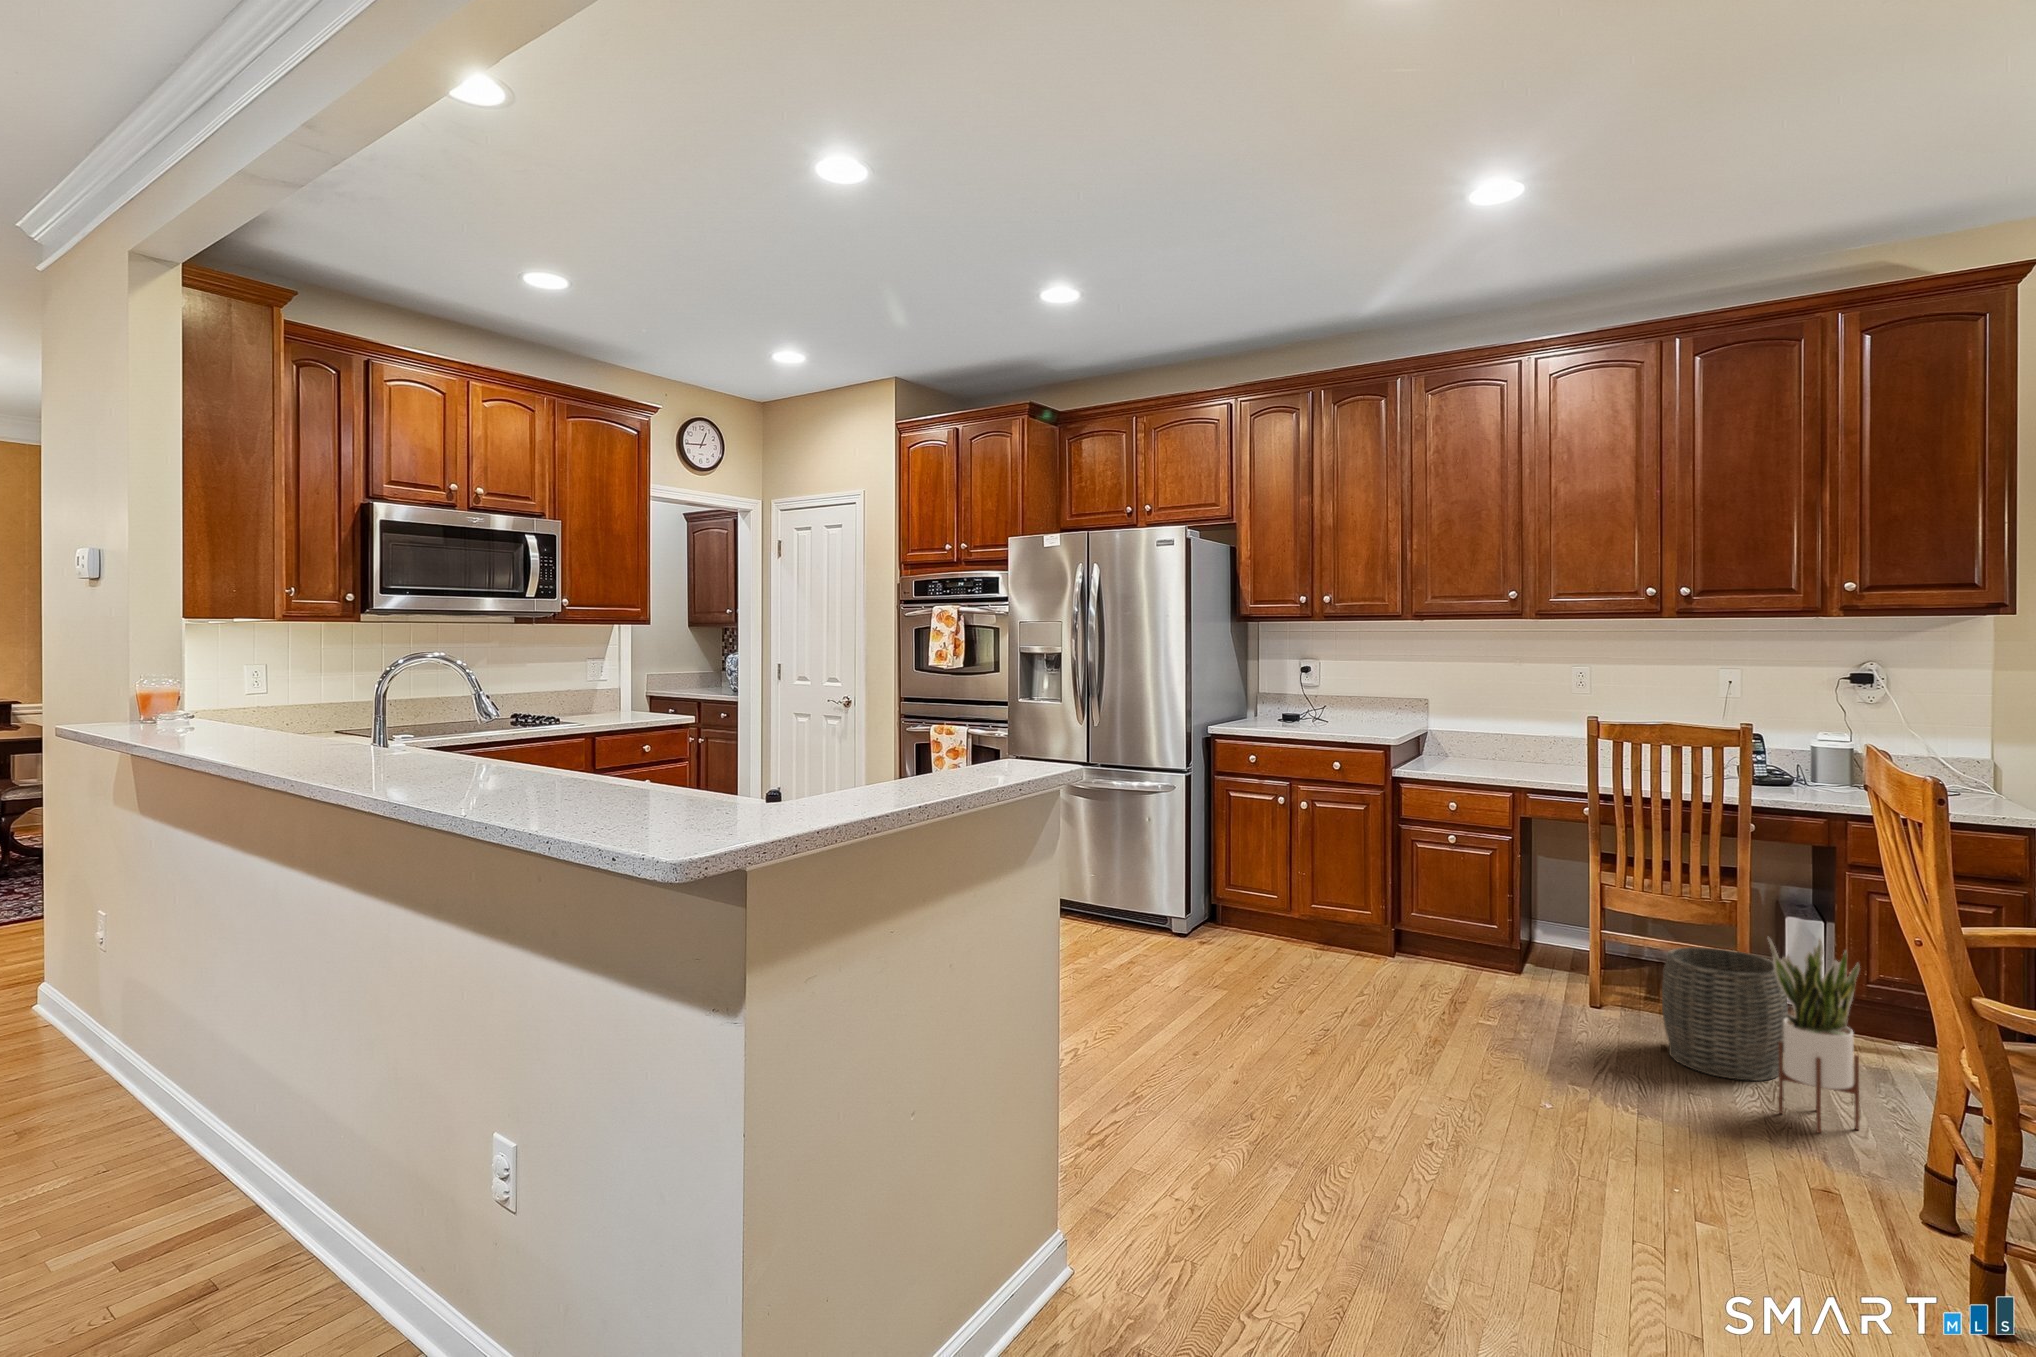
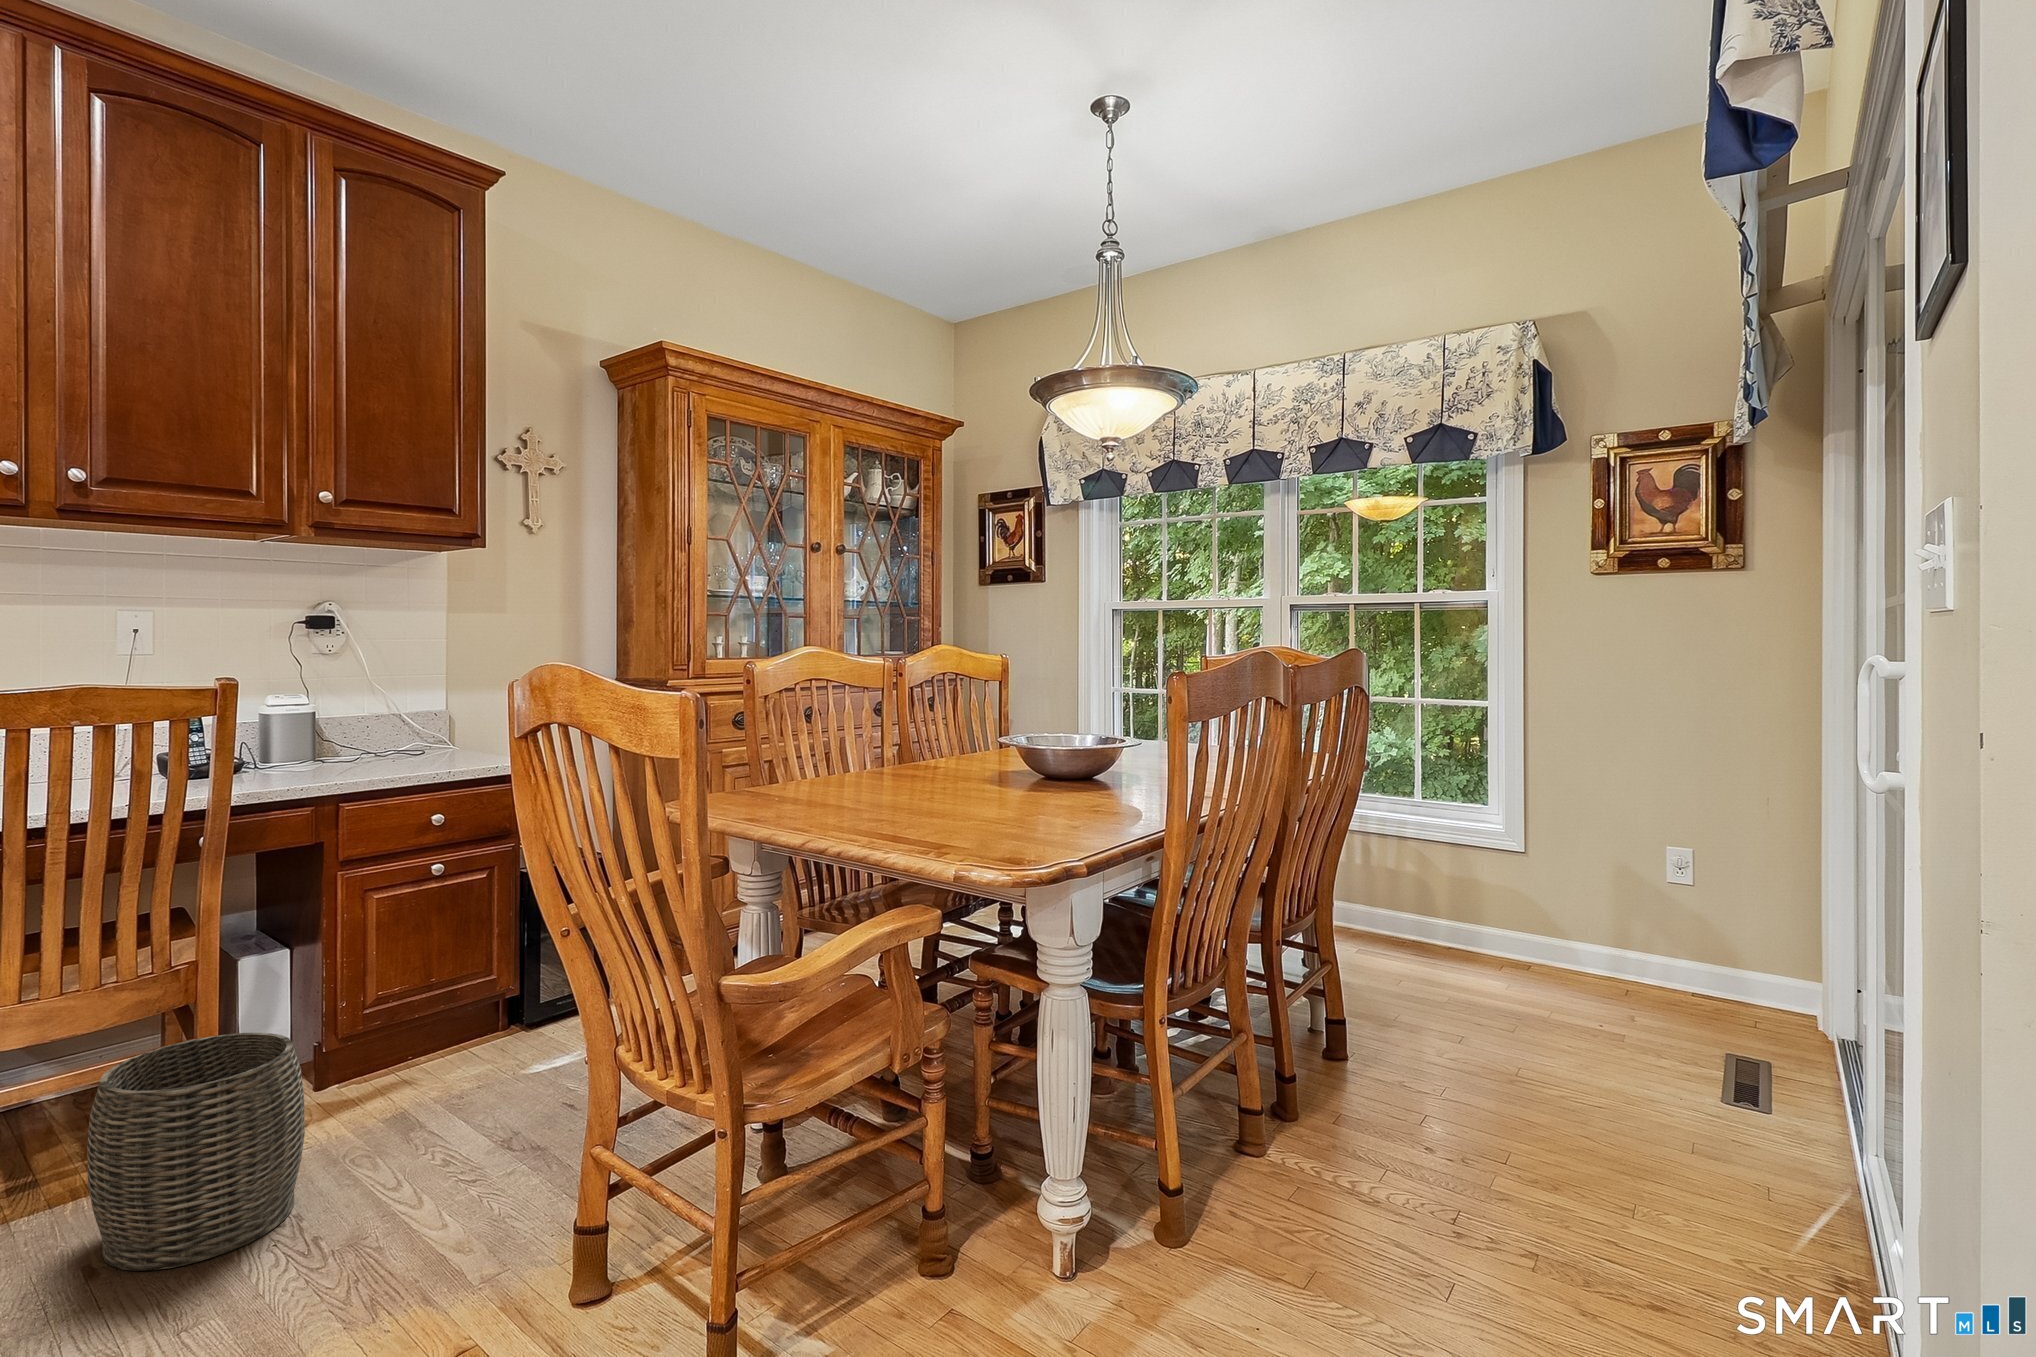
potted plant: present [1768,938,1860,1133] -> none [317,979,437,1272]

